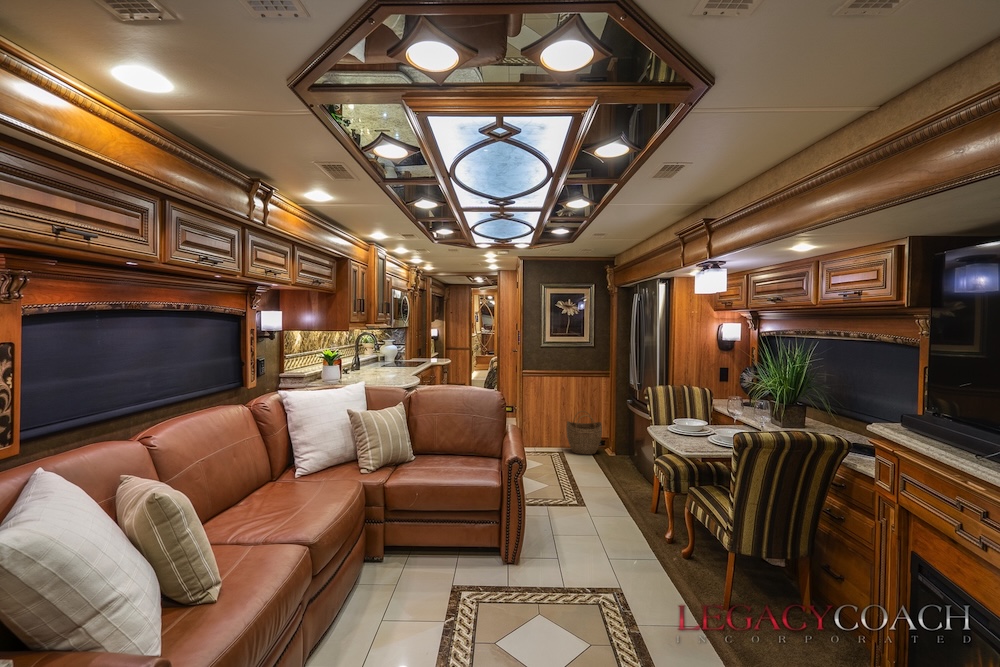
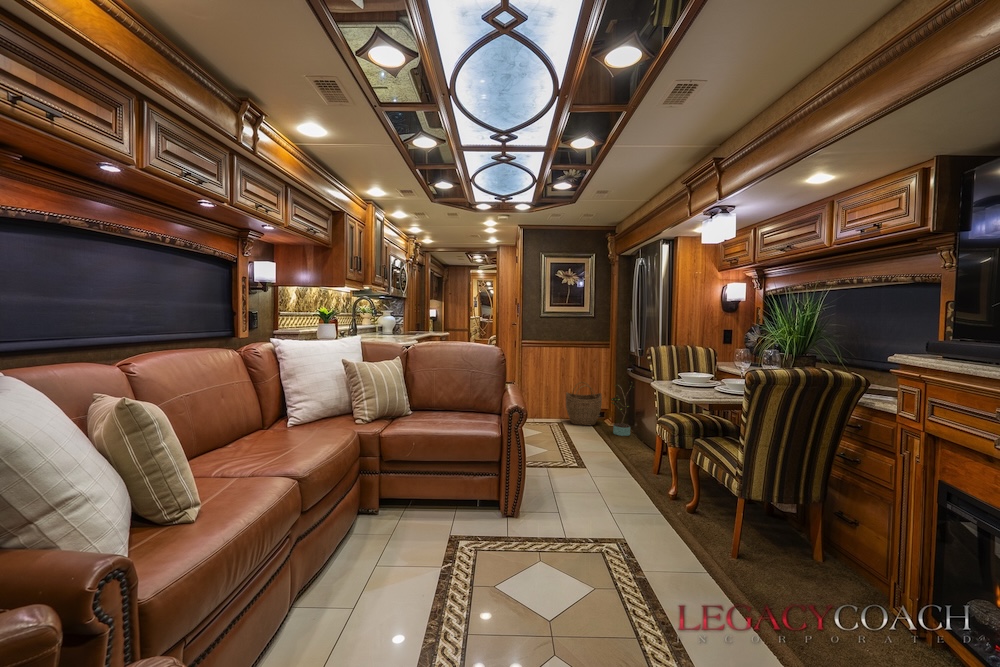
potted plant: none [610,413,635,467] -> present [611,382,635,436]

